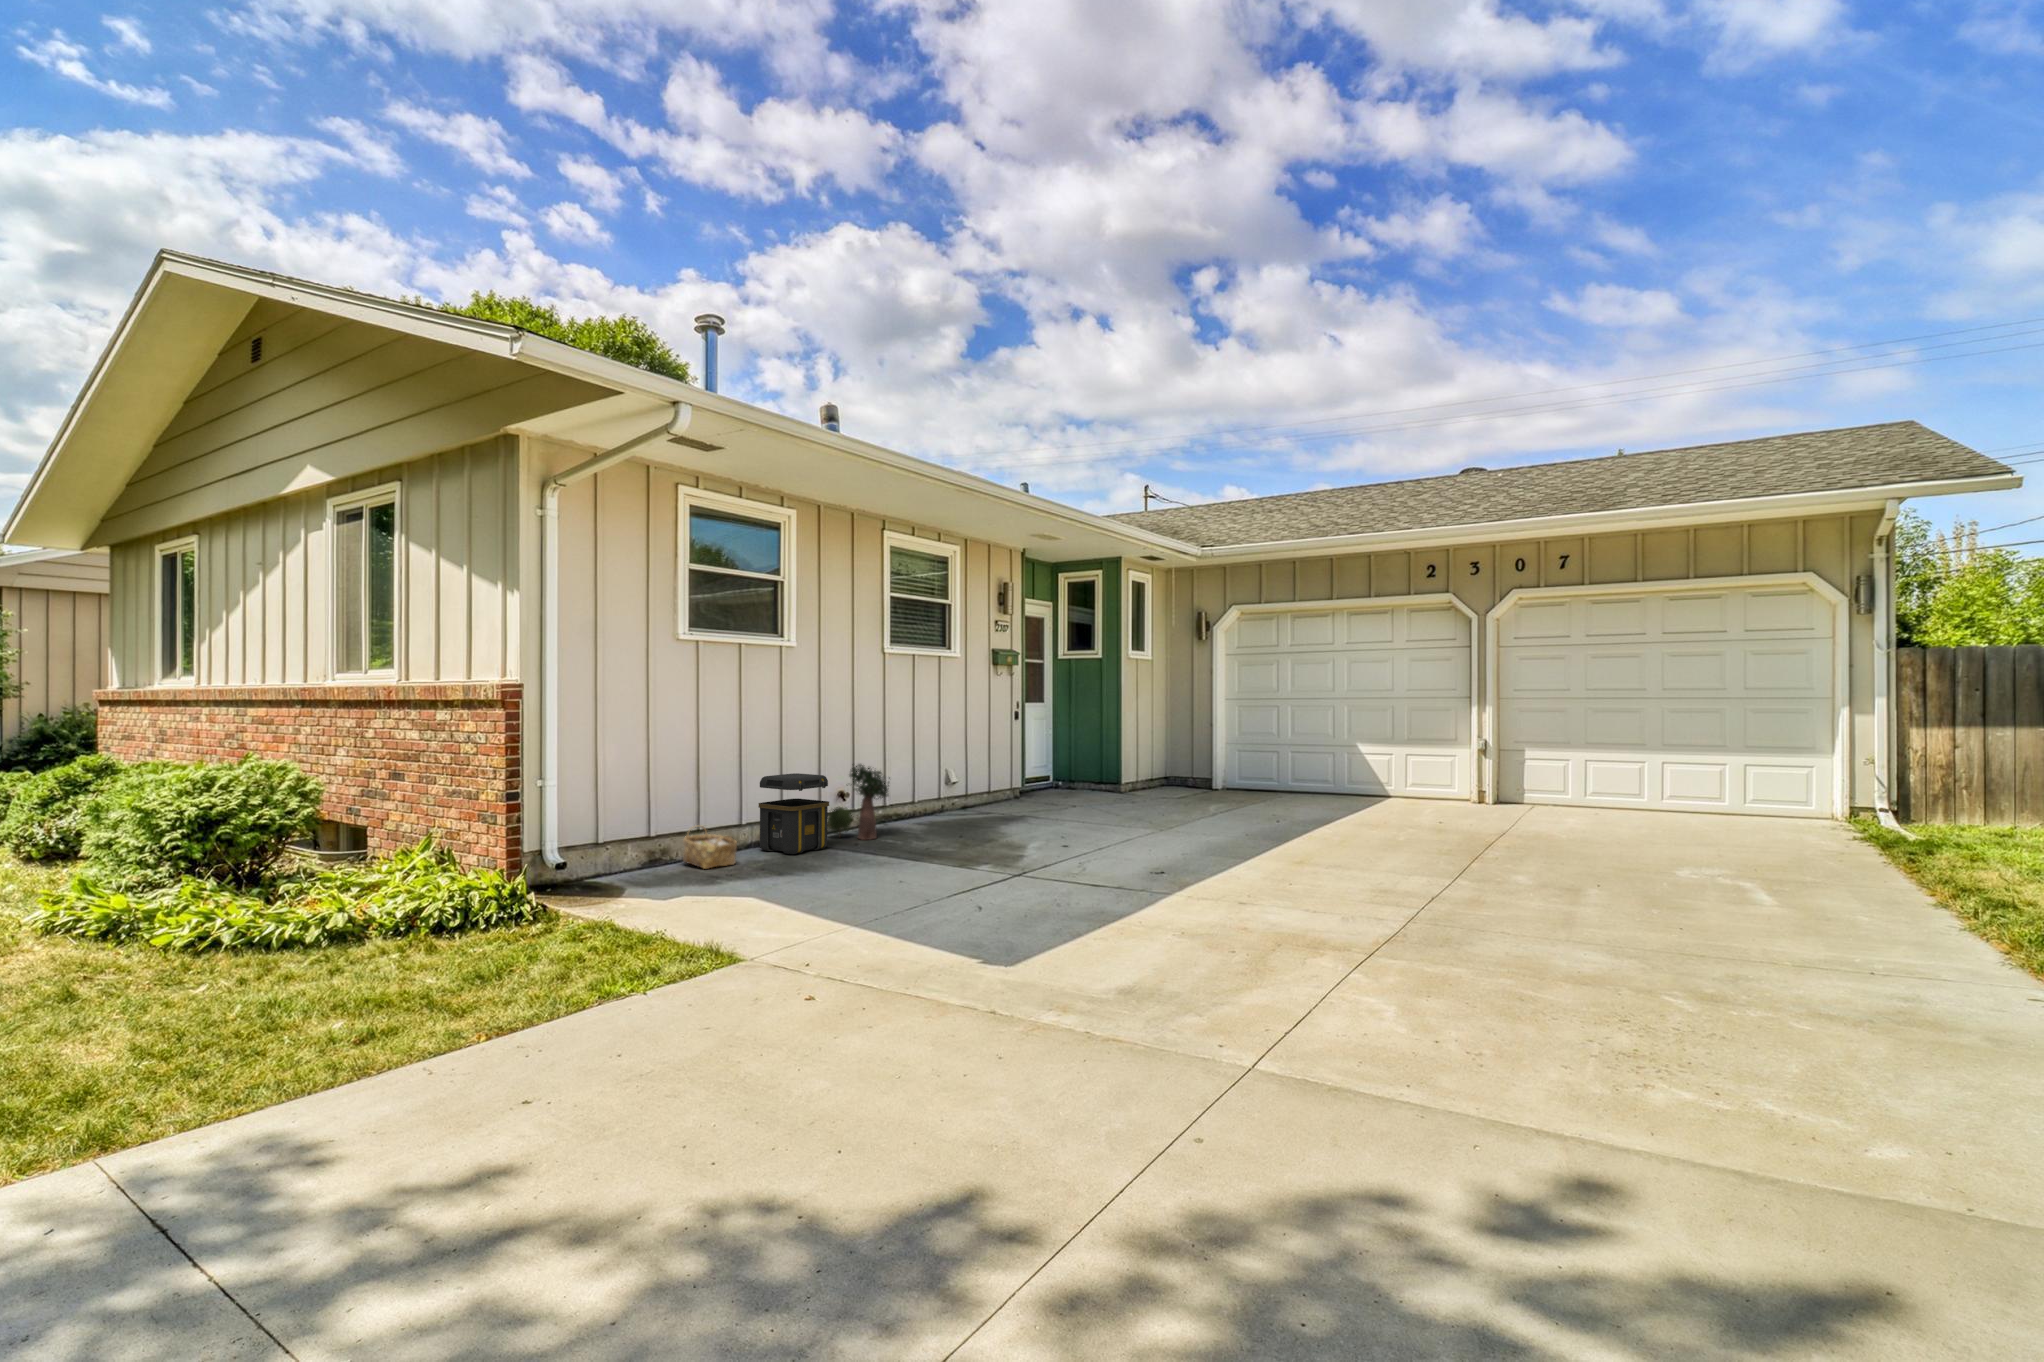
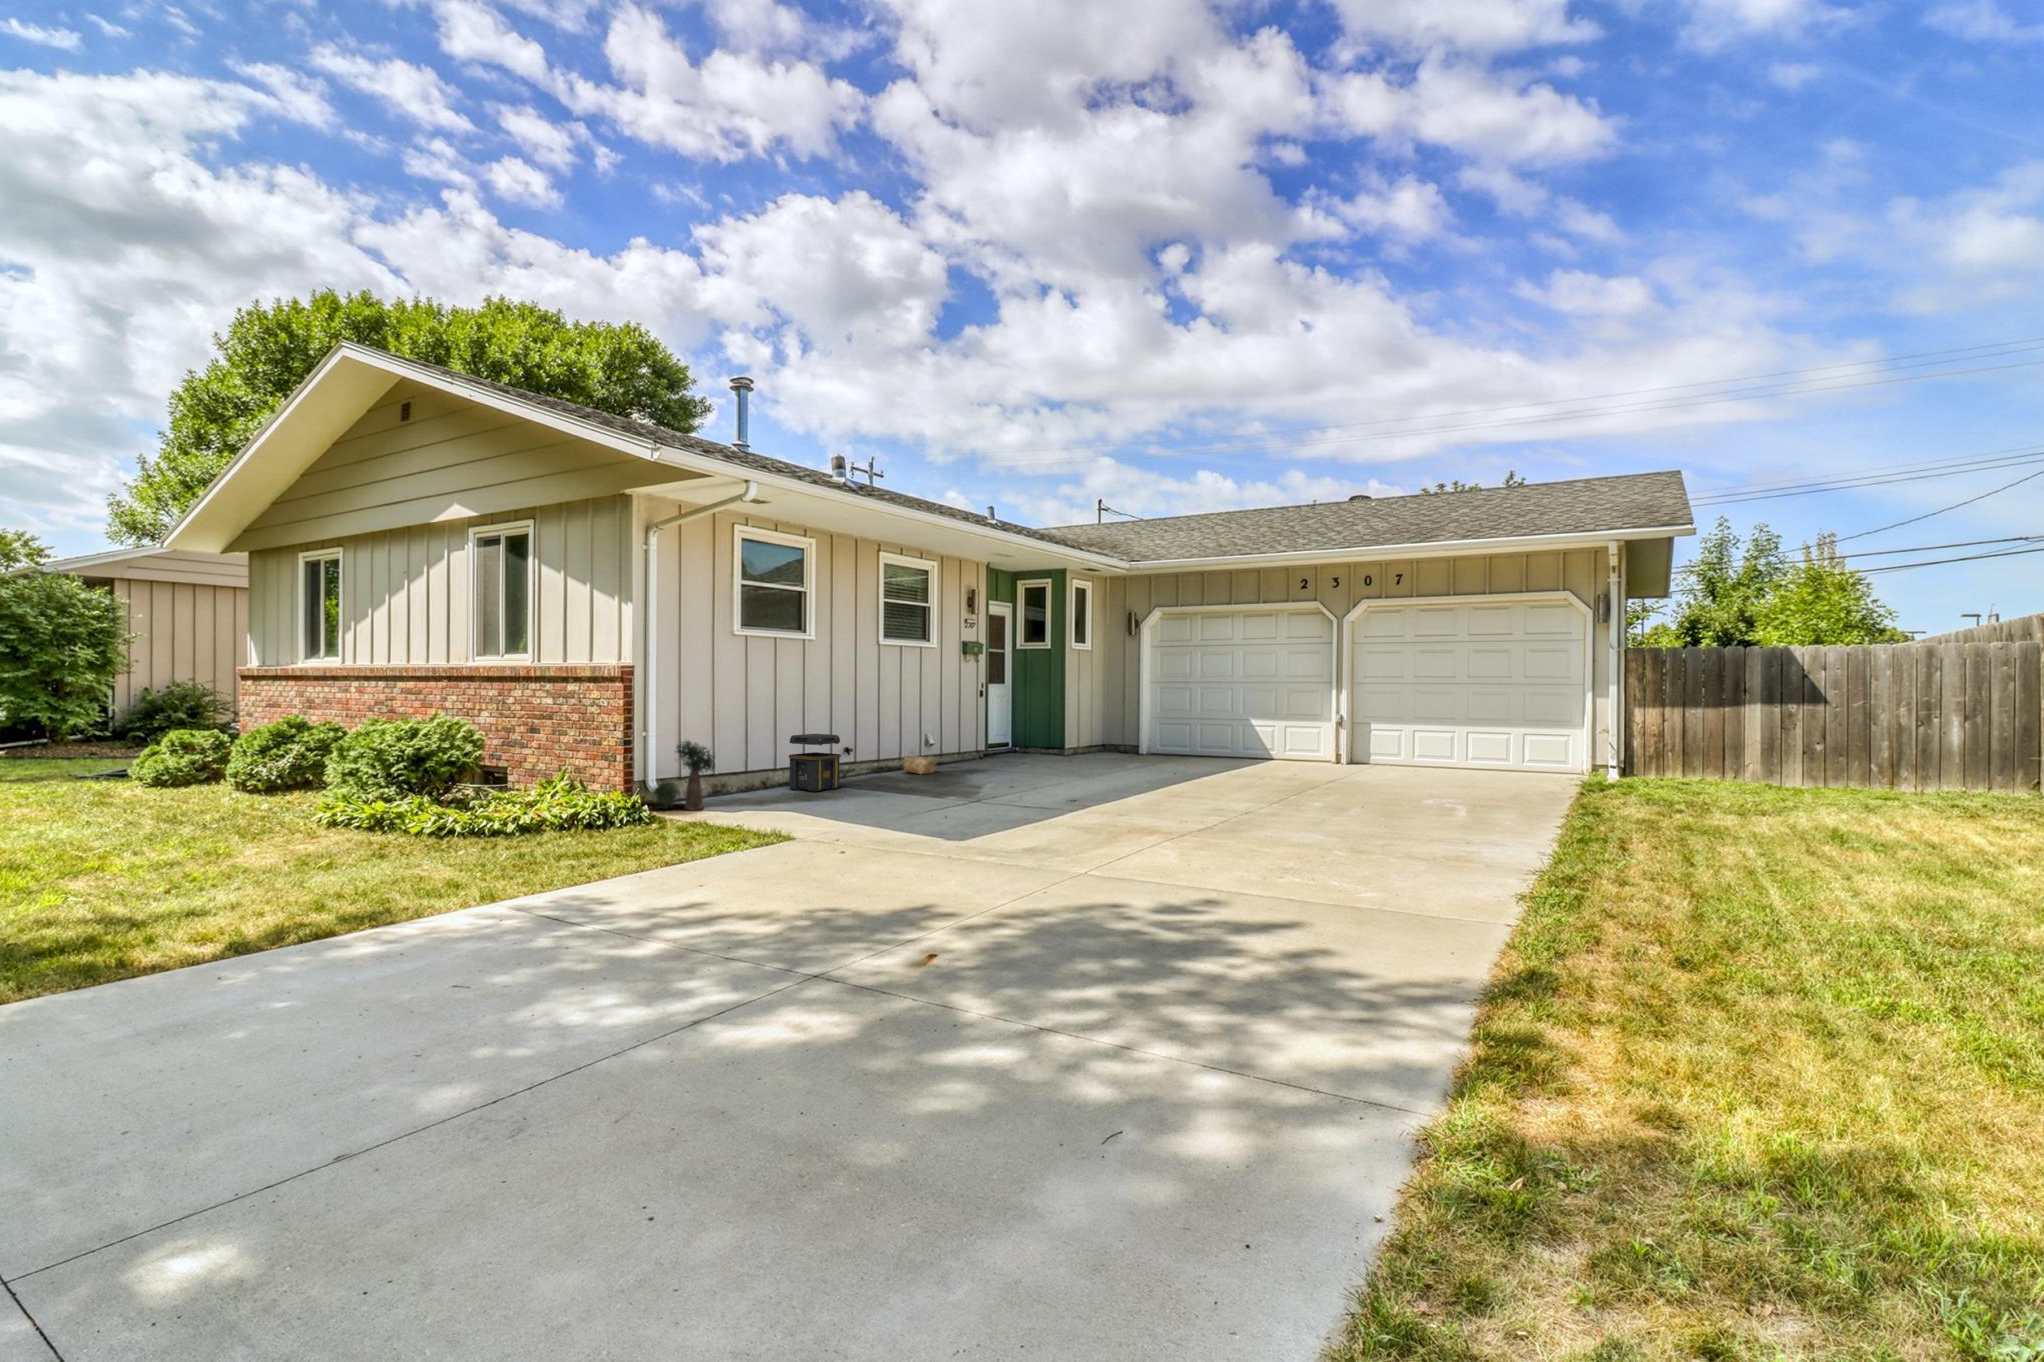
potted plant: present [828,764,890,840] -> present [653,741,715,810]
woven basket: present [683,825,737,869] -> present [904,754,936,774]

